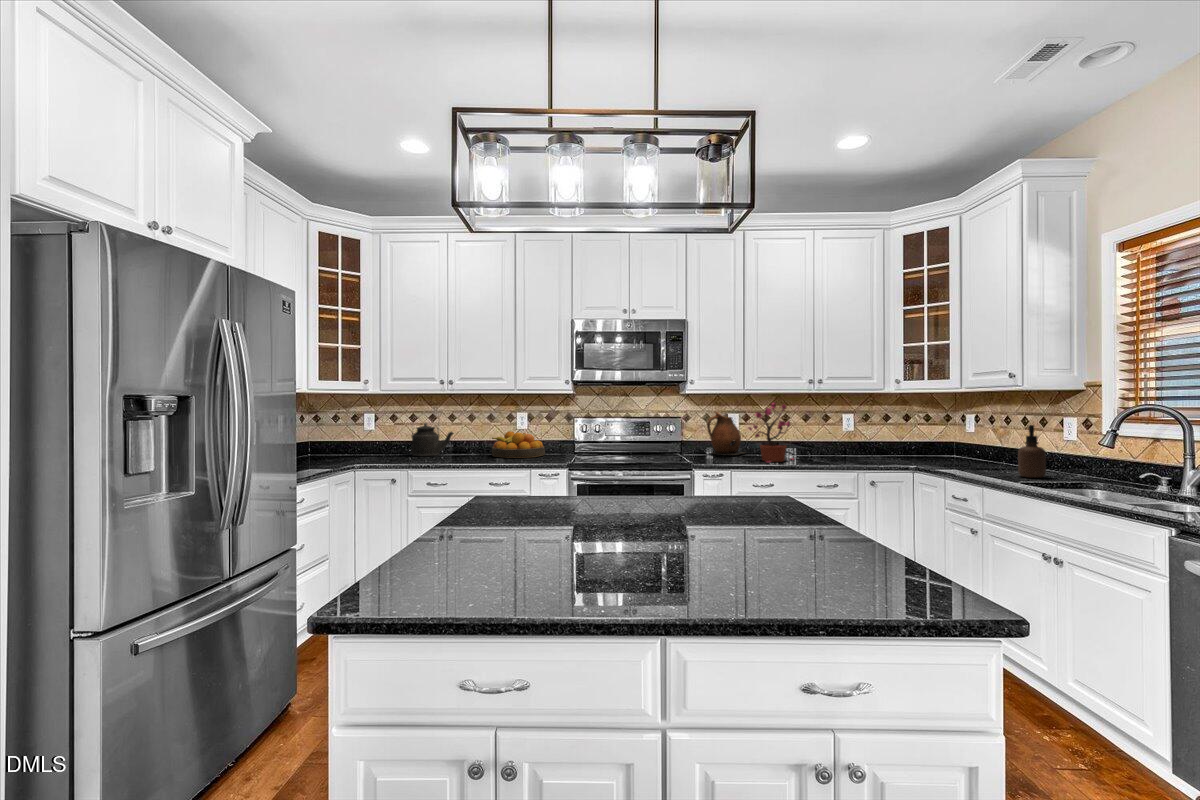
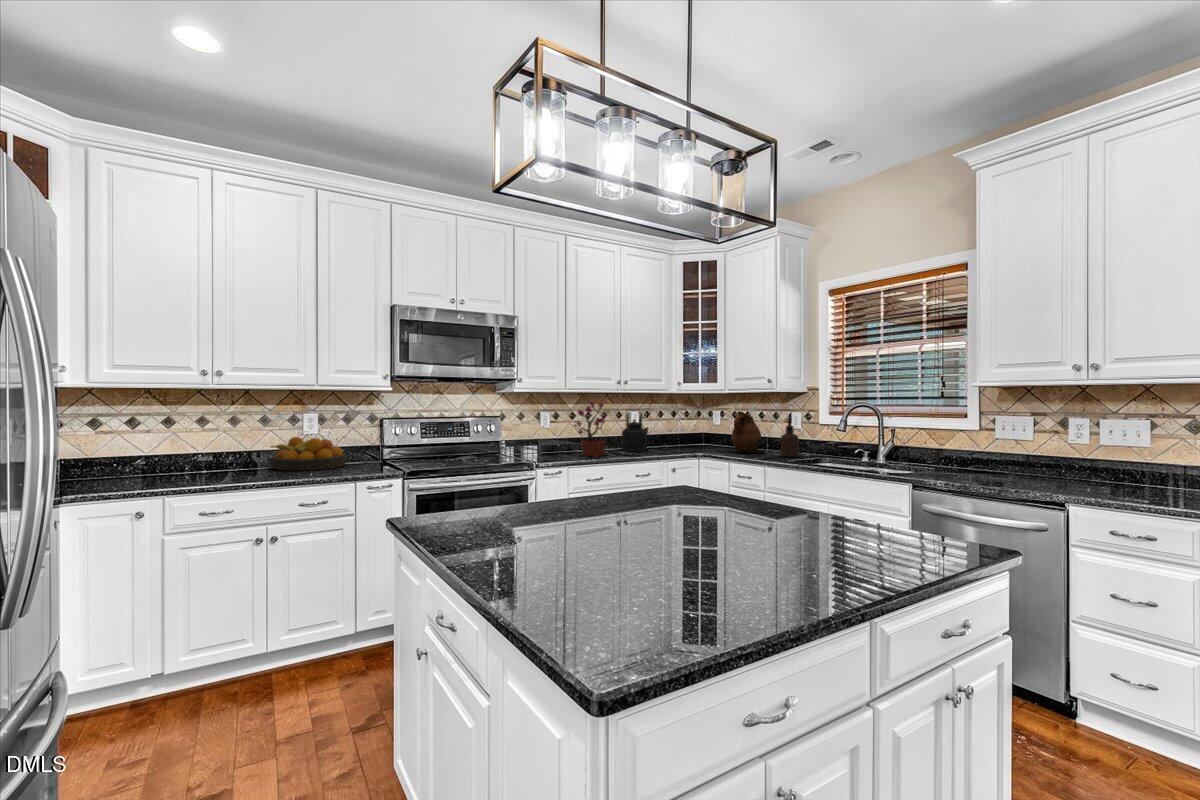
ceramic pitcher: present [707,412,744,455] -> present [730,412,765,453]
kettle: present [411,423,454,456] -> present [621,413,648,451]

